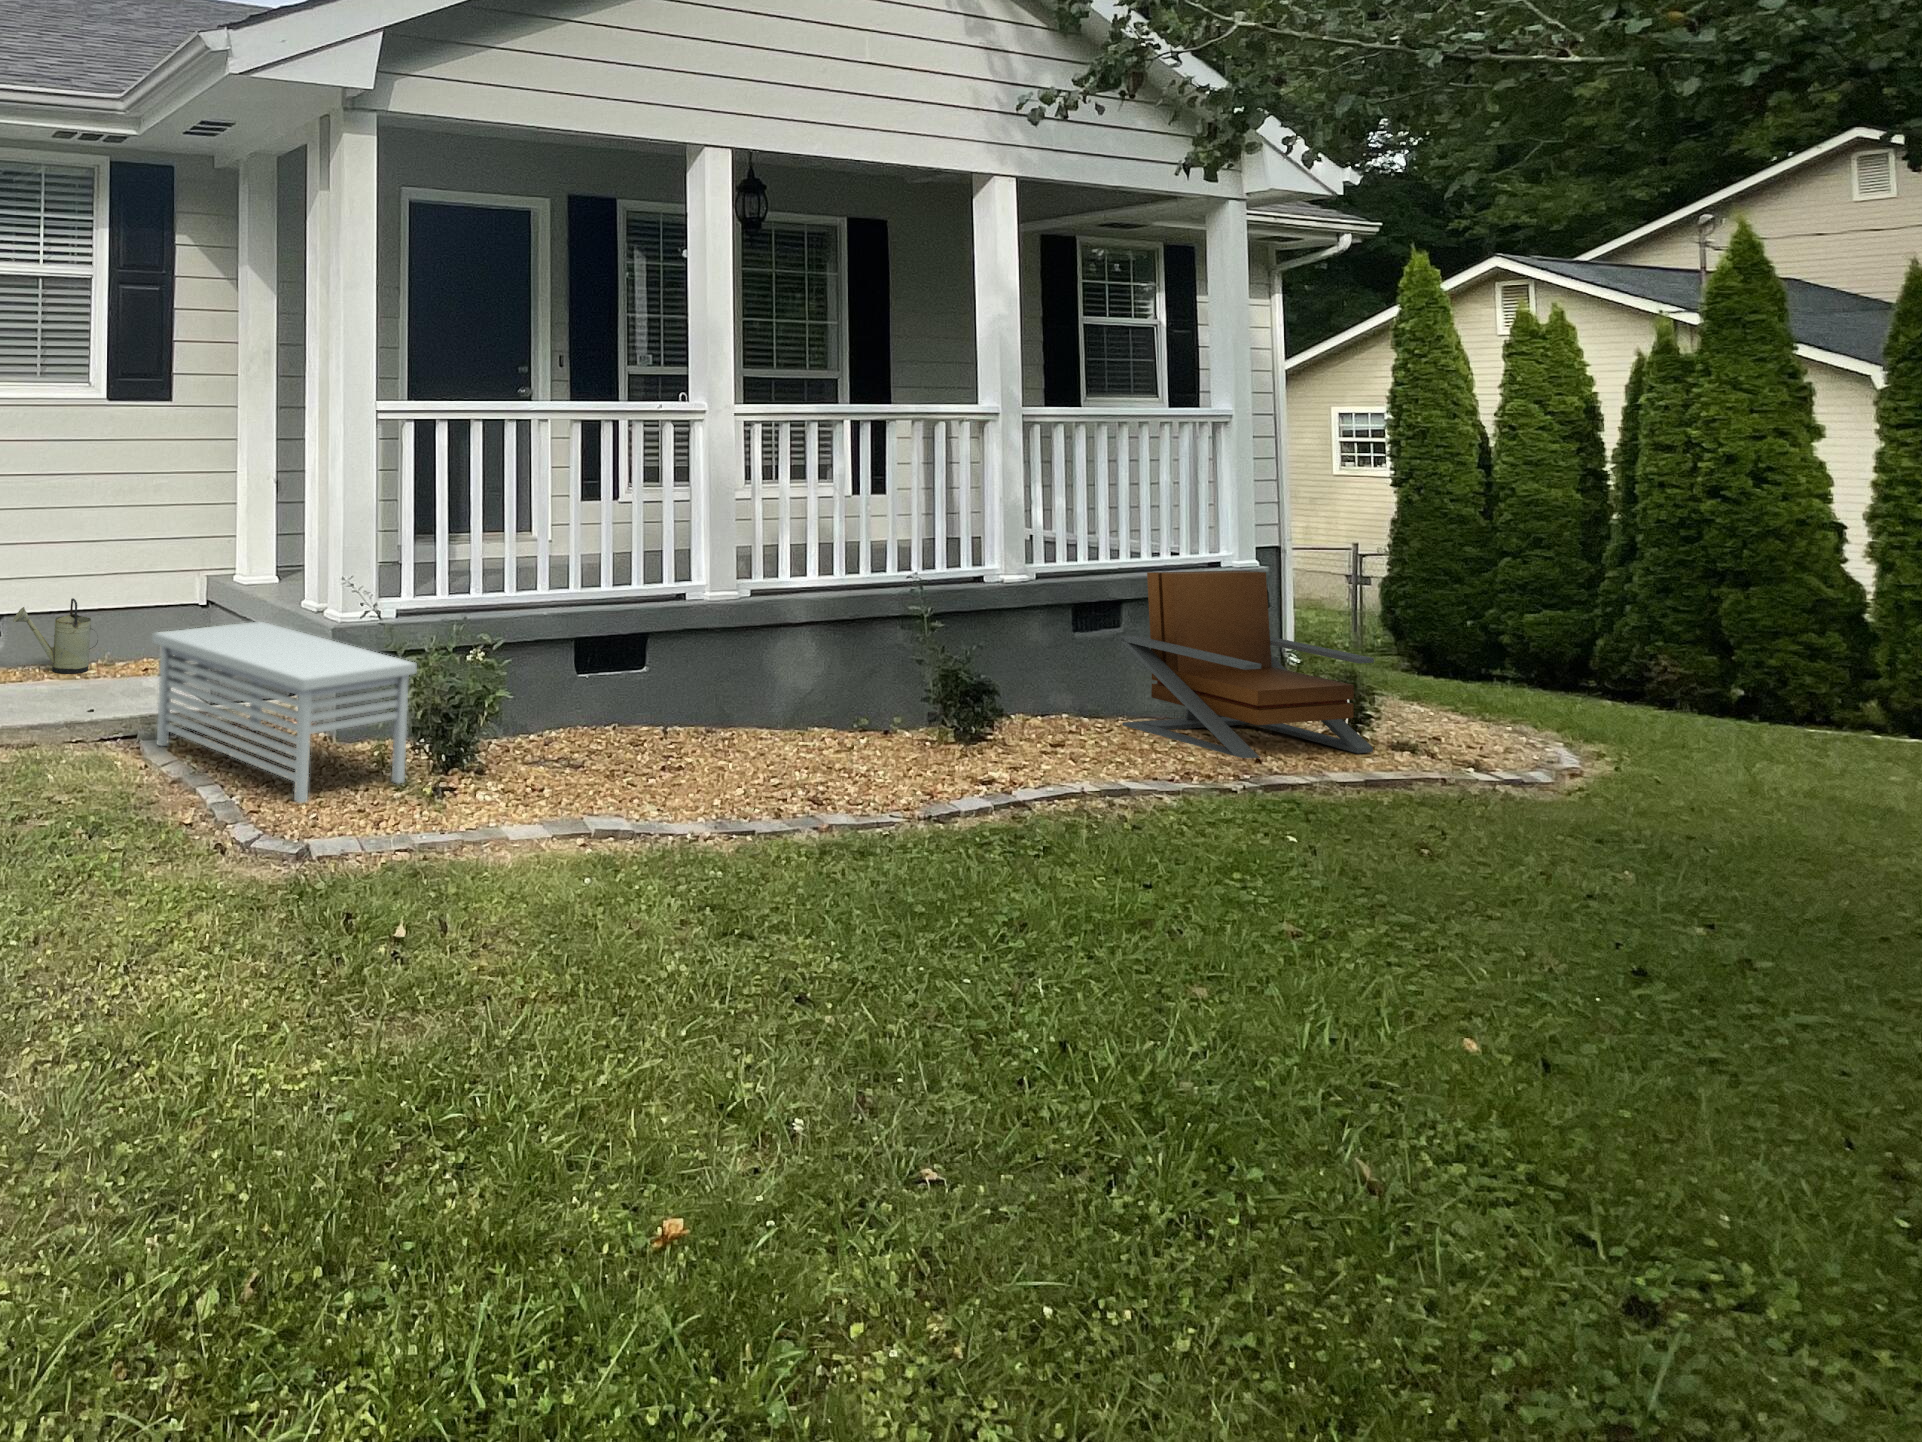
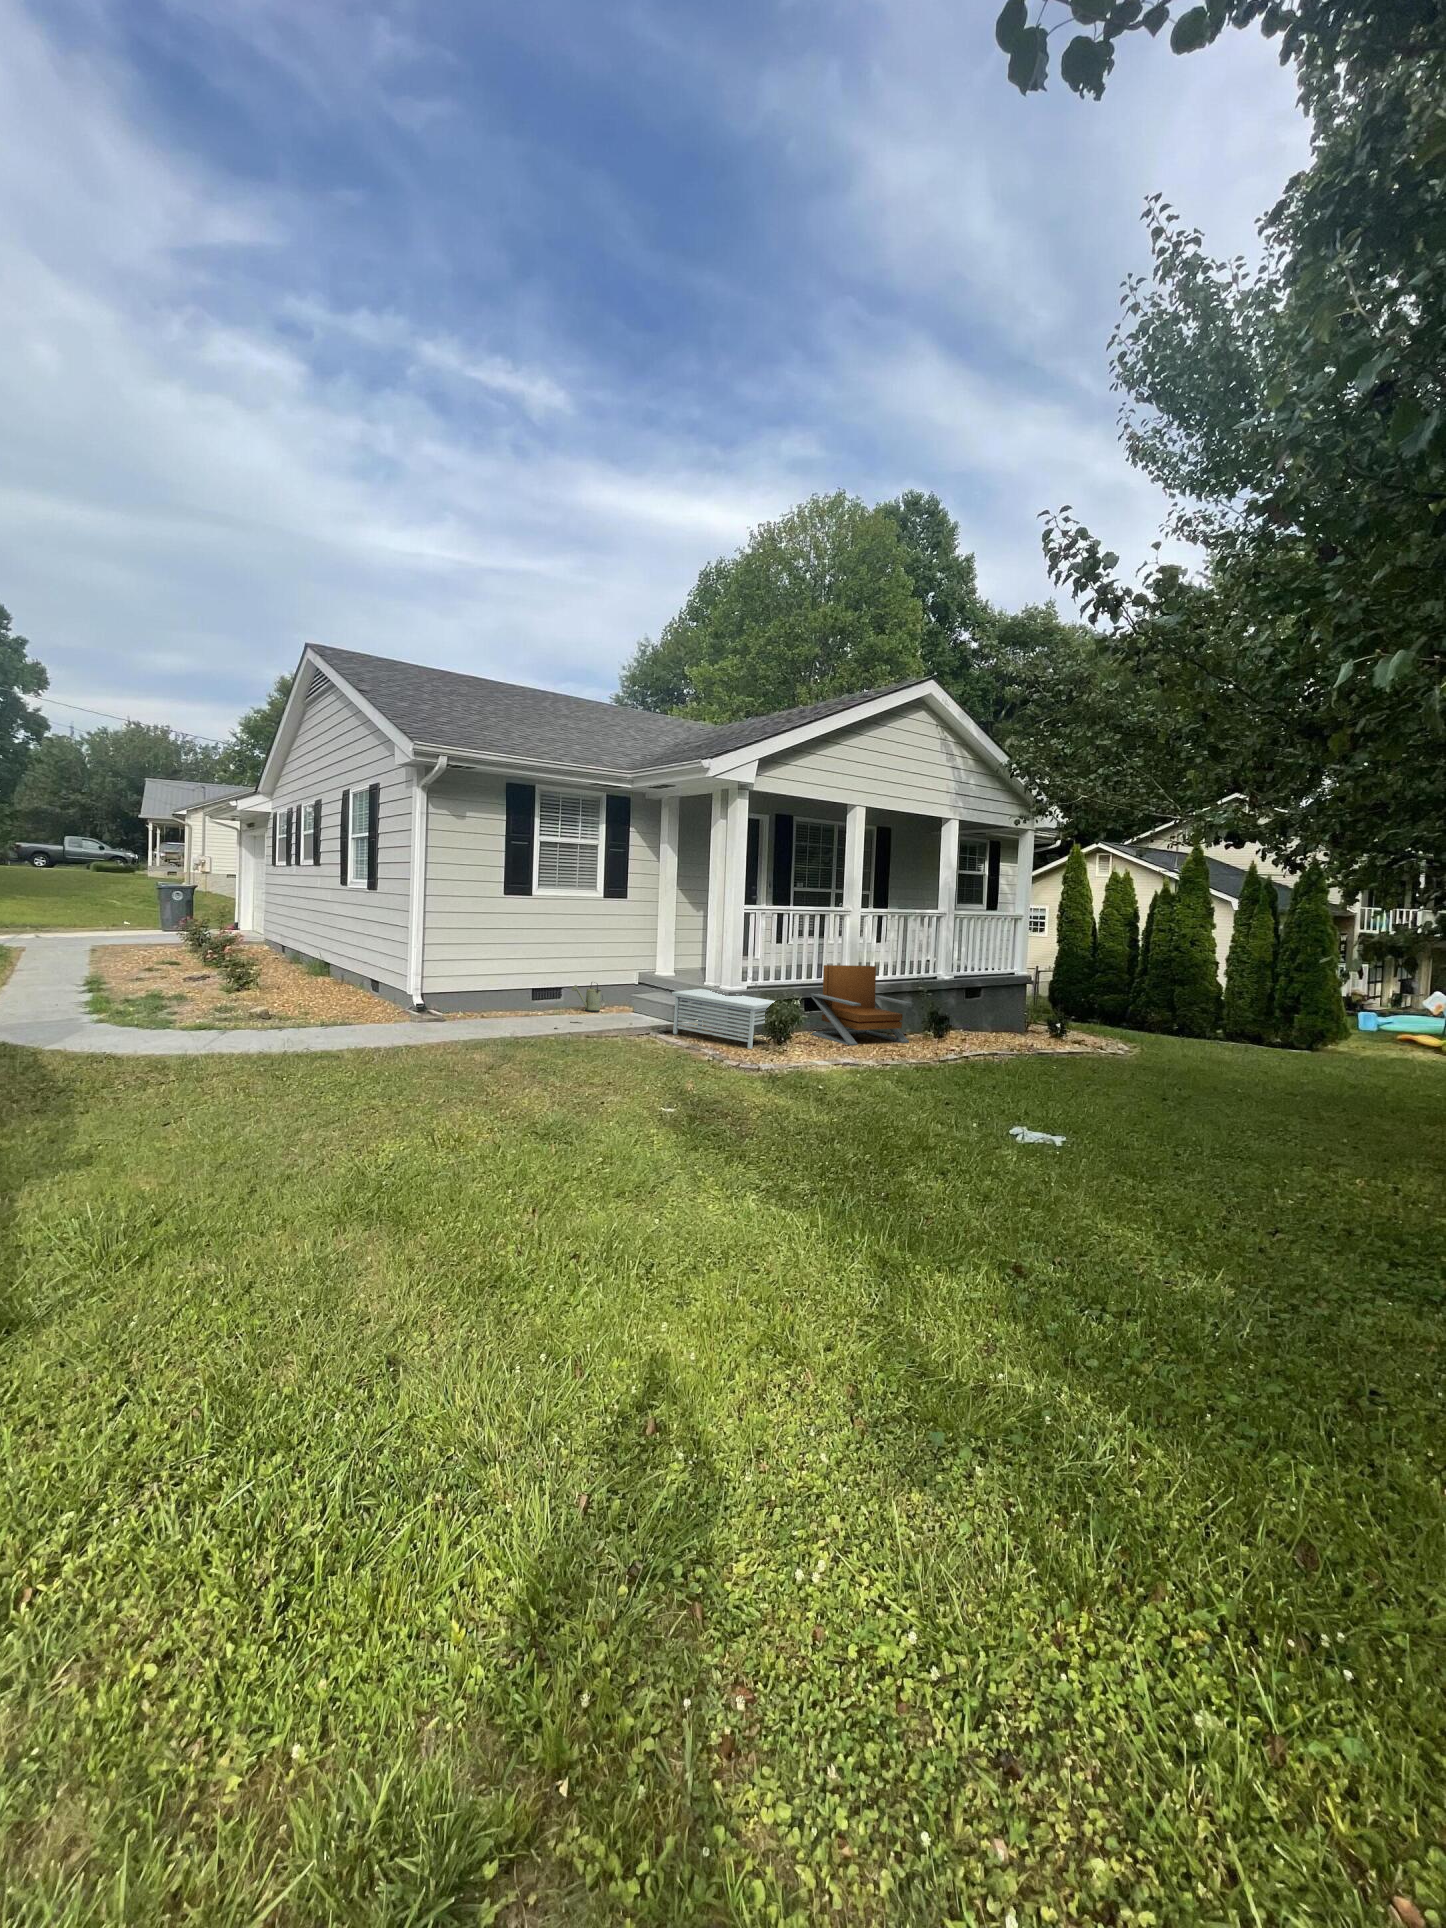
lounge chair: present [1120,571,1374,758] -> present [810,965,912,1046]

